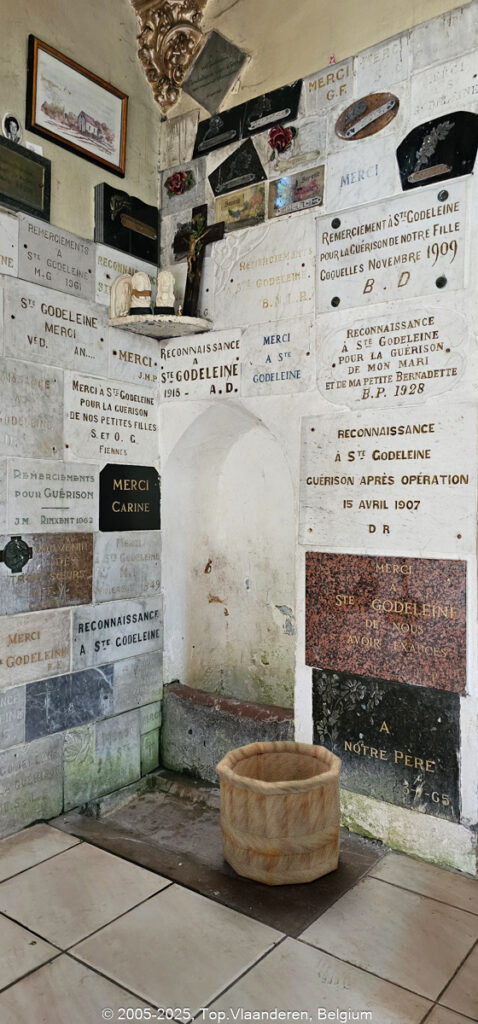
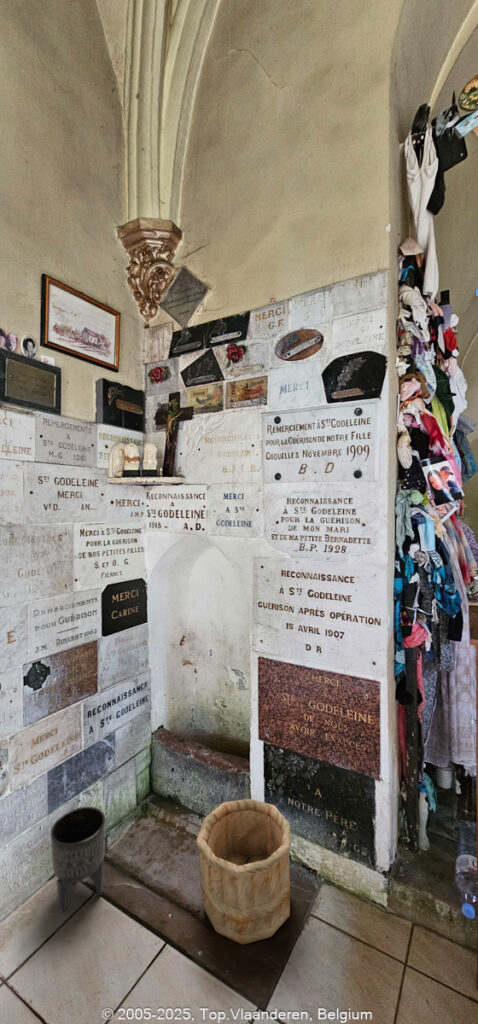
planter: none [30,738,99,851] -> present [51,807,105,912]

